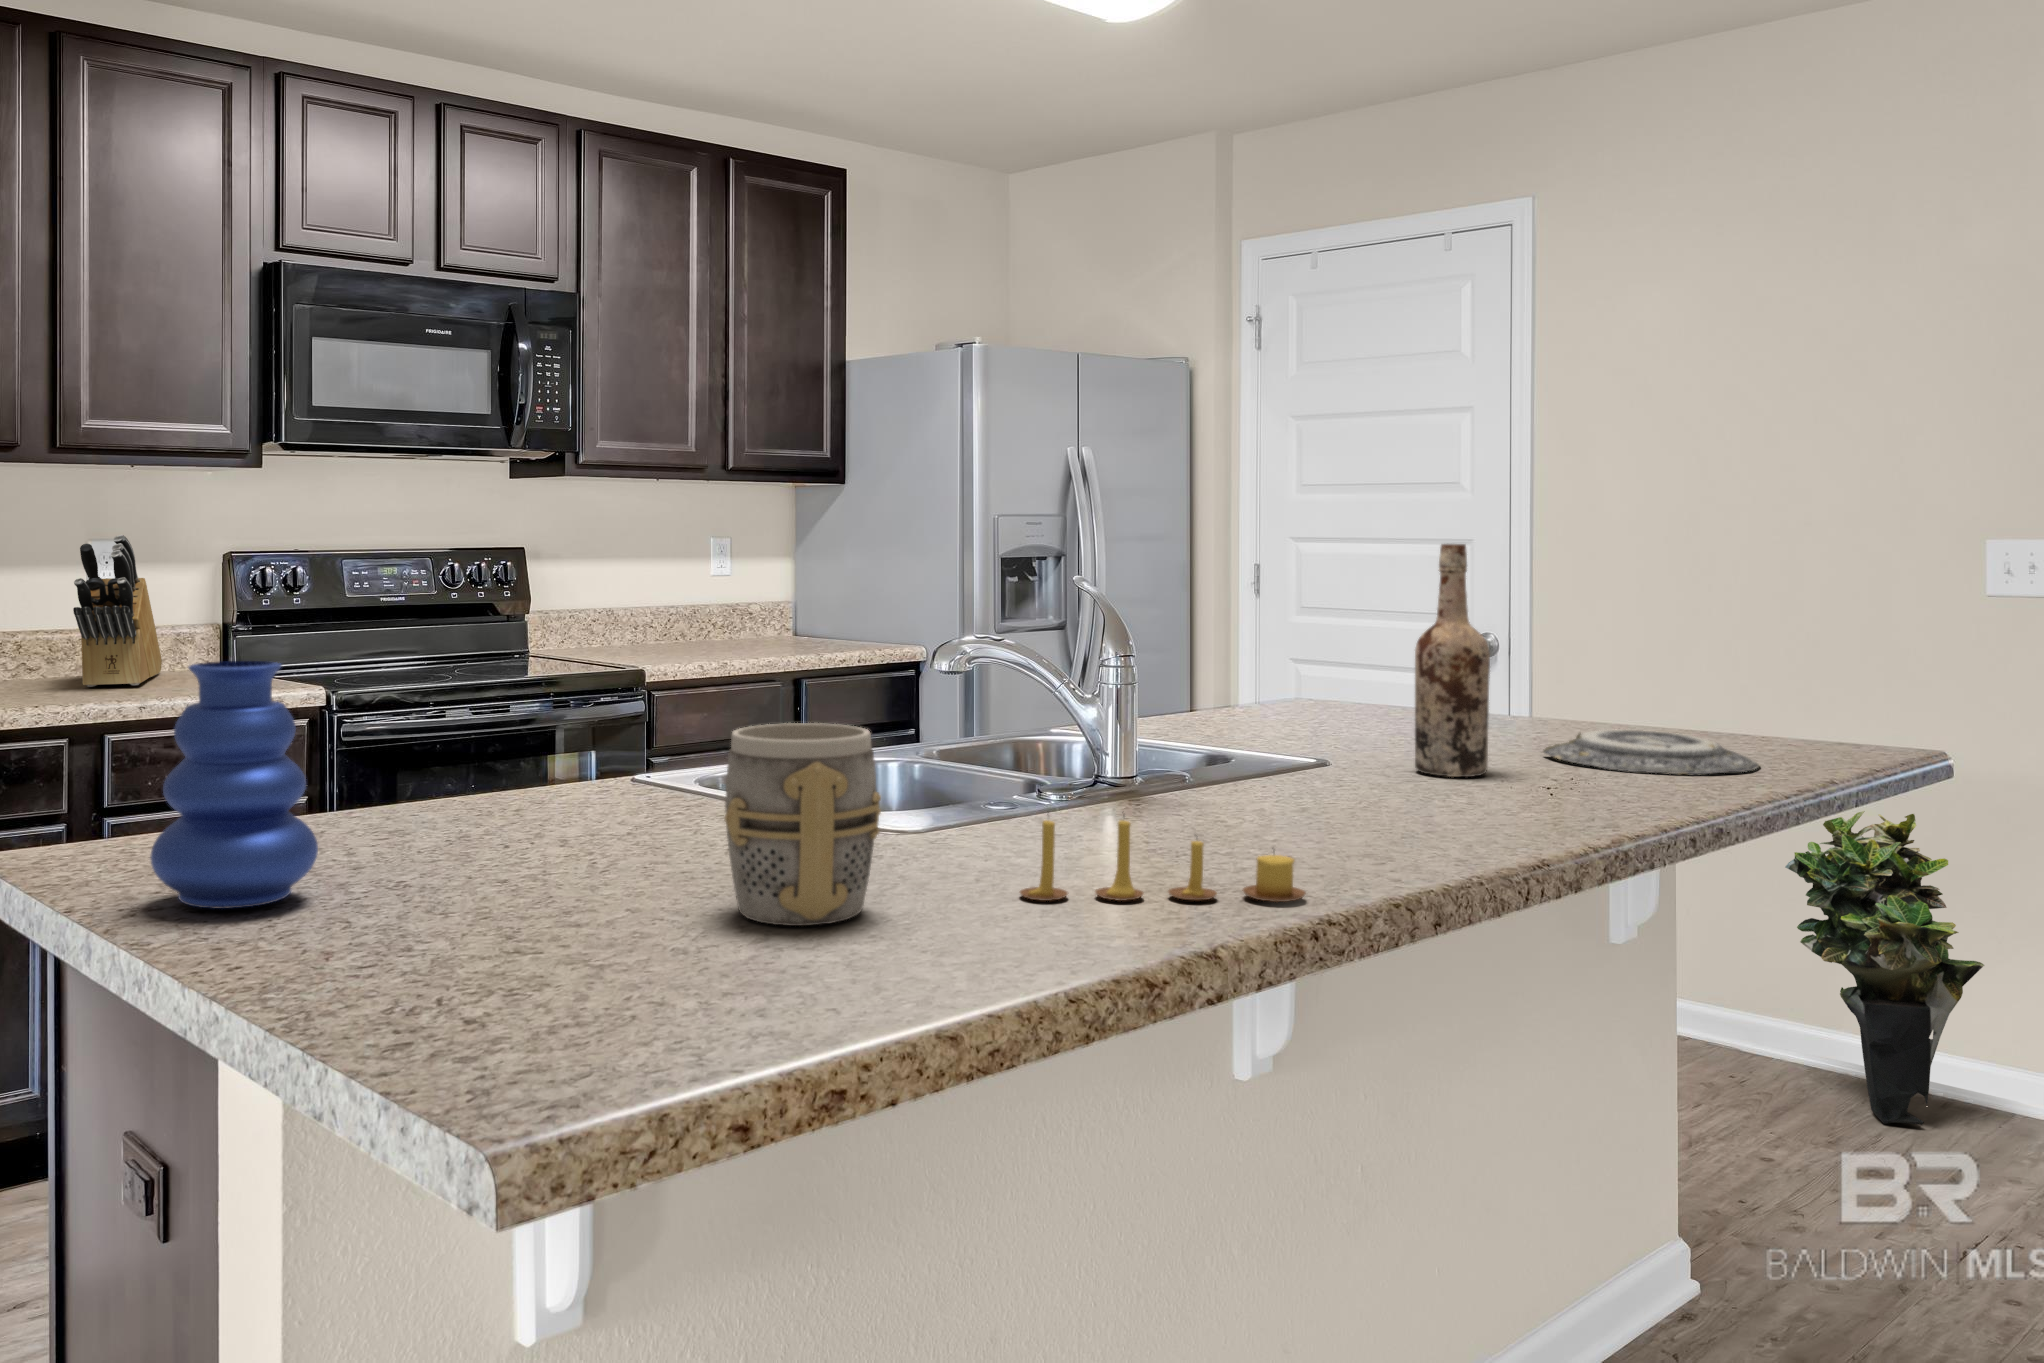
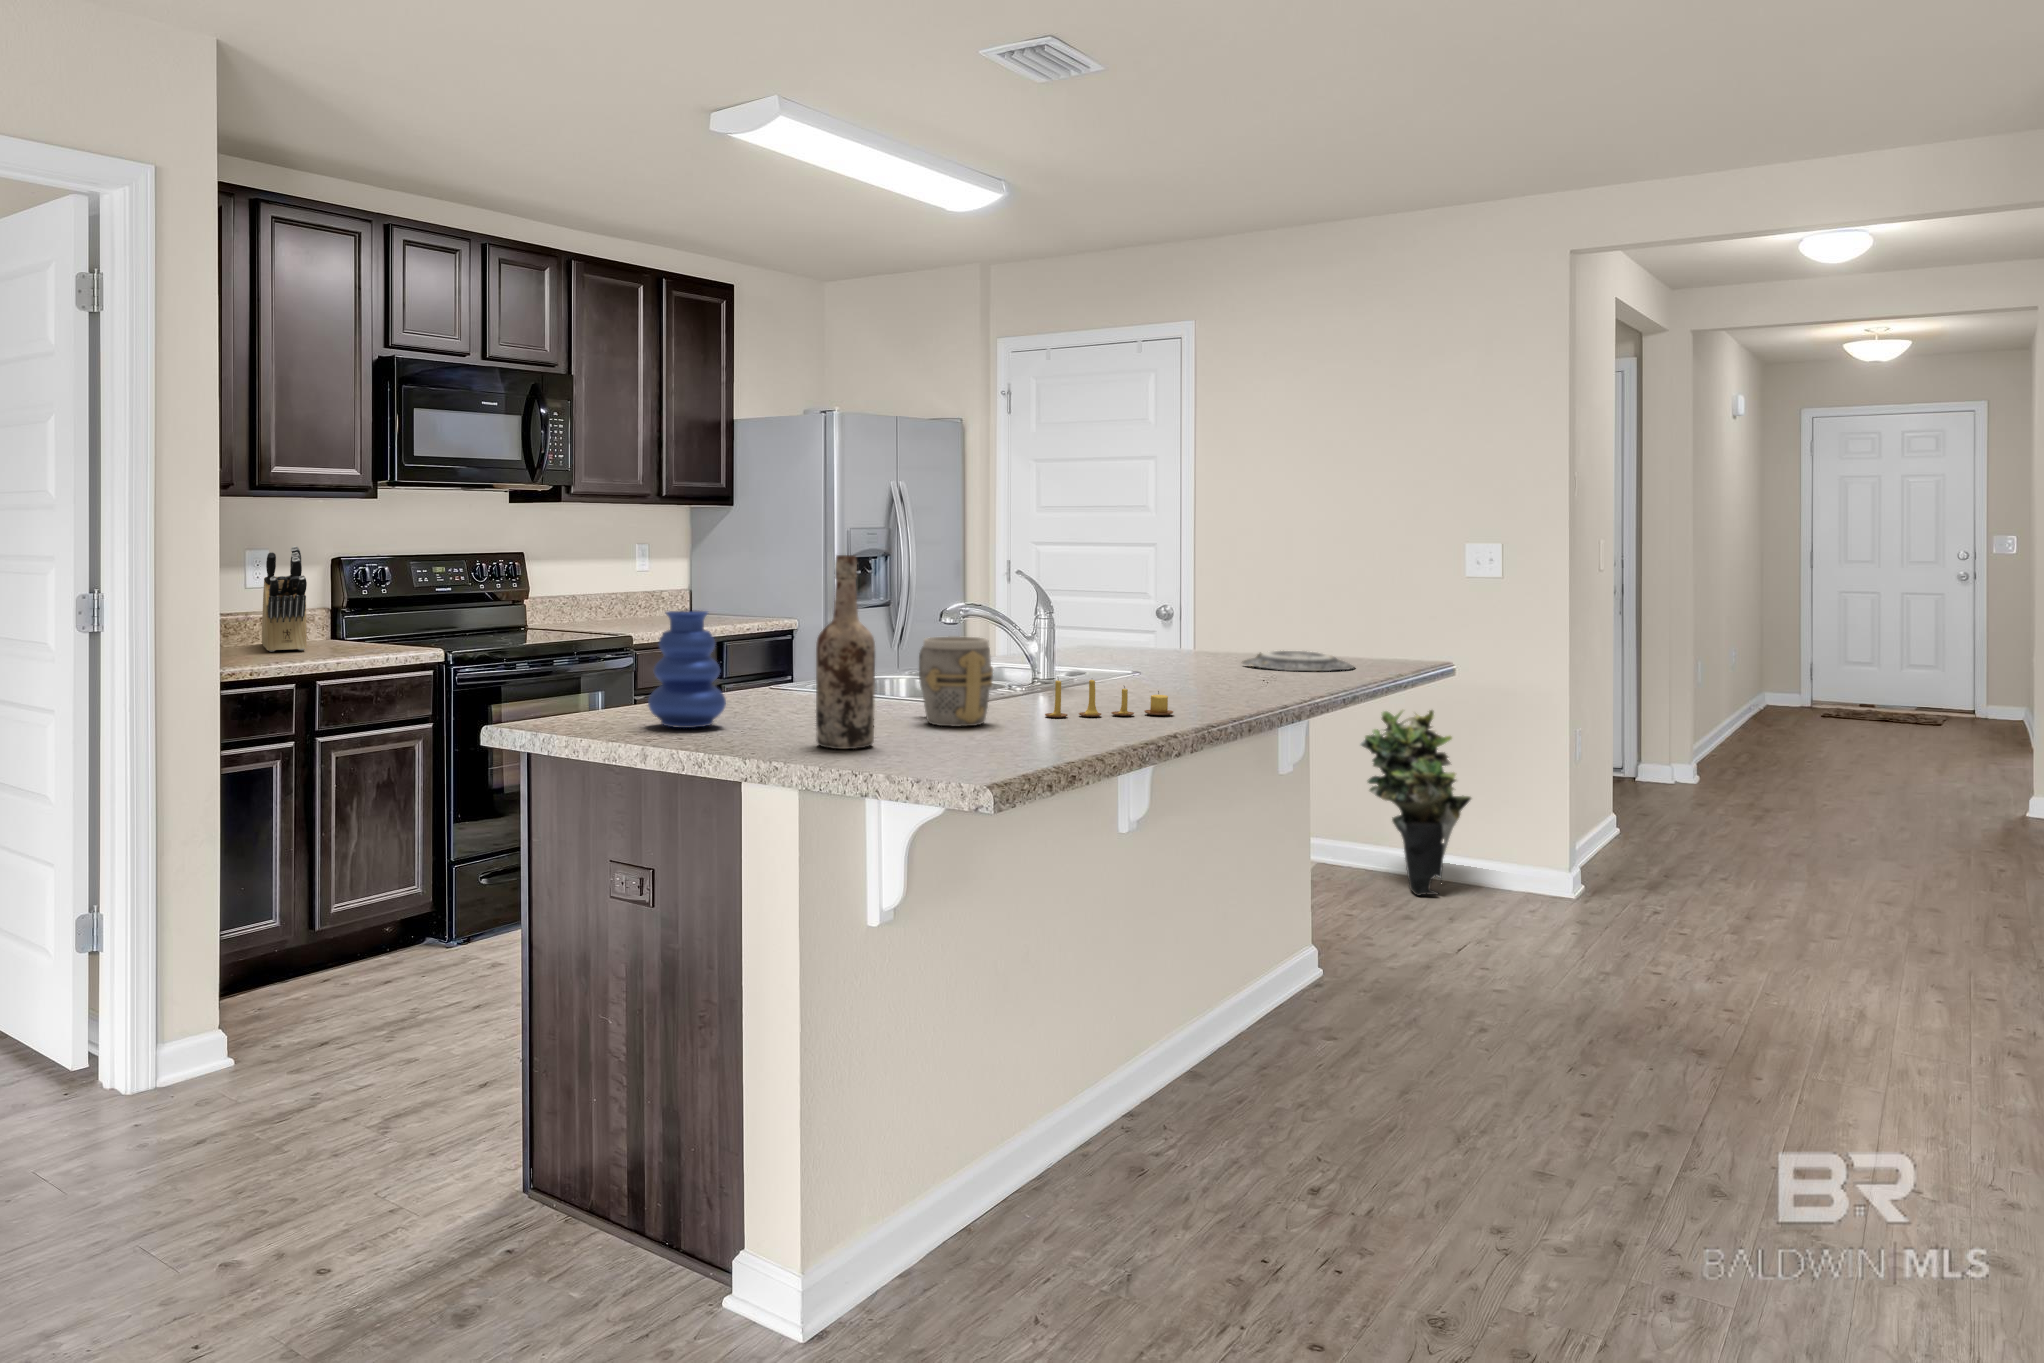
wine bottle: present [1415,544,1490,777] -> present [816,555,875,749]

